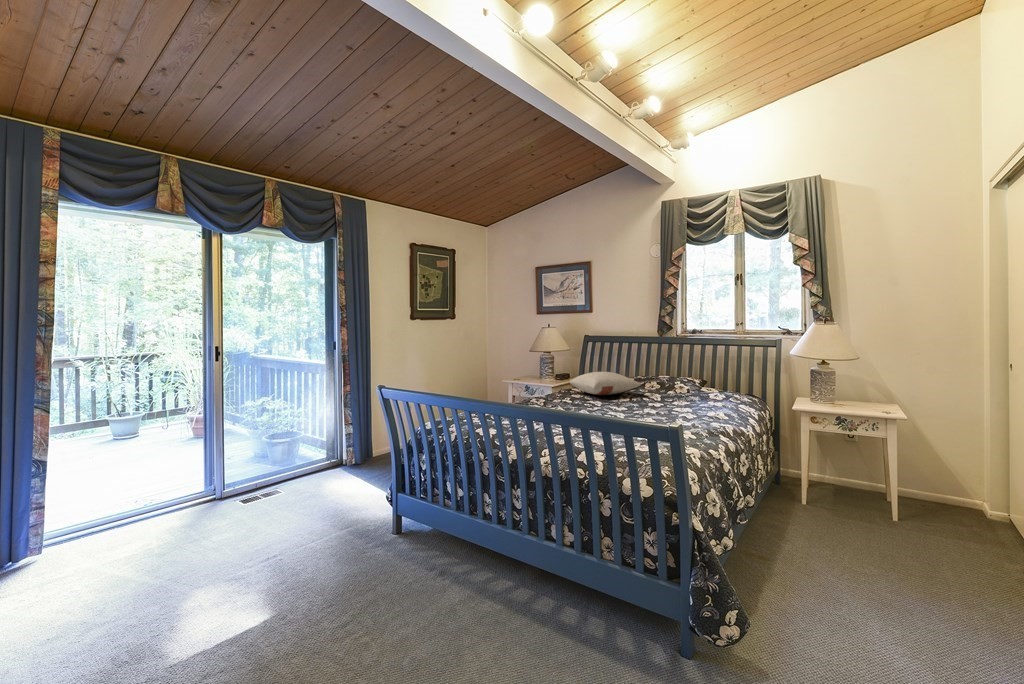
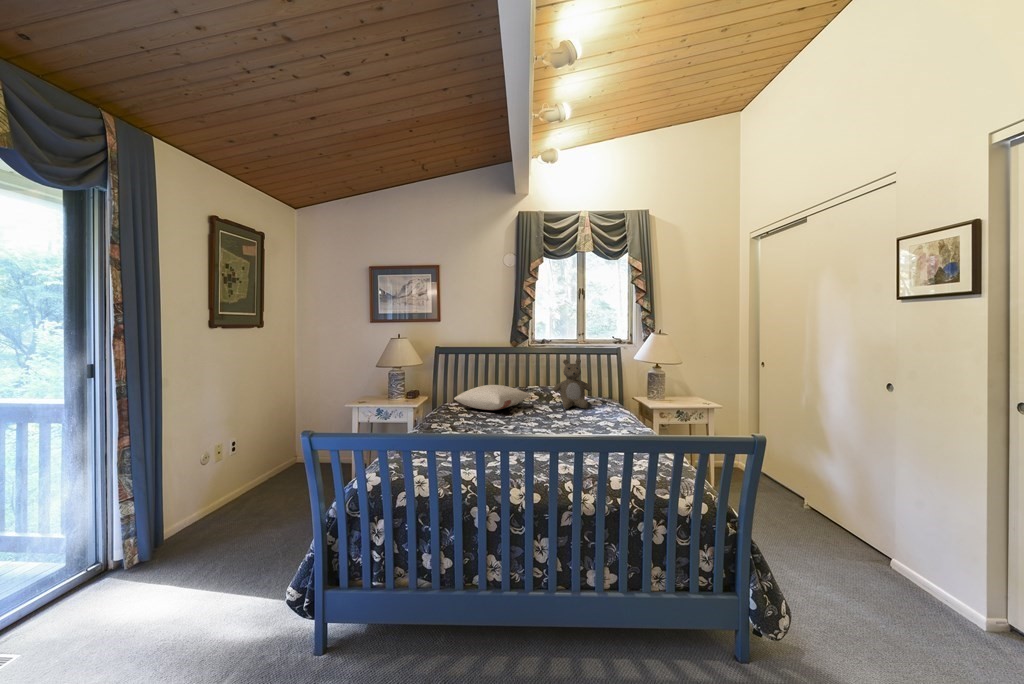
teddy bear: none [667,350,710,402] -> present [553,359,592,409]

